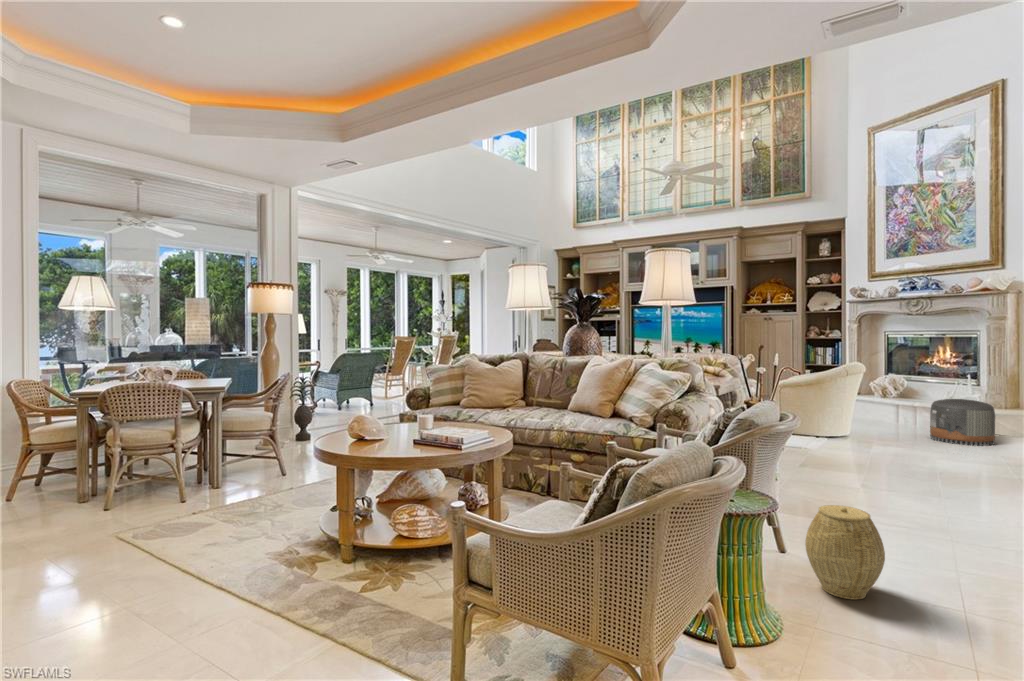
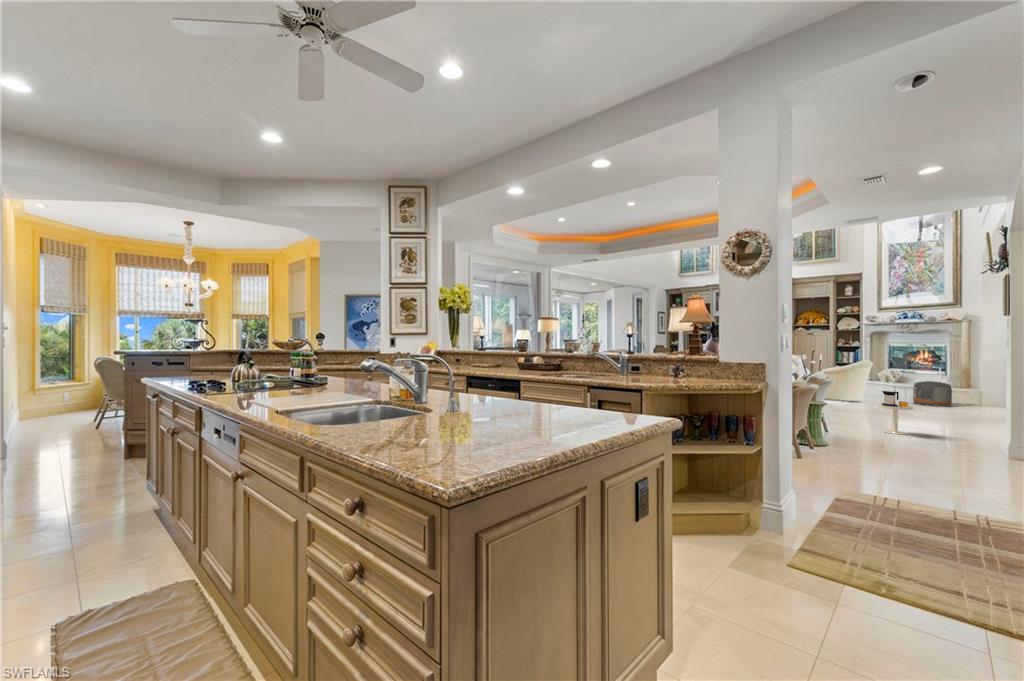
side table: none [892,449,978,566] -> present [878,391,913,435]
woven basket: present [805,505,885,600] -> none [841,407,872,438]

